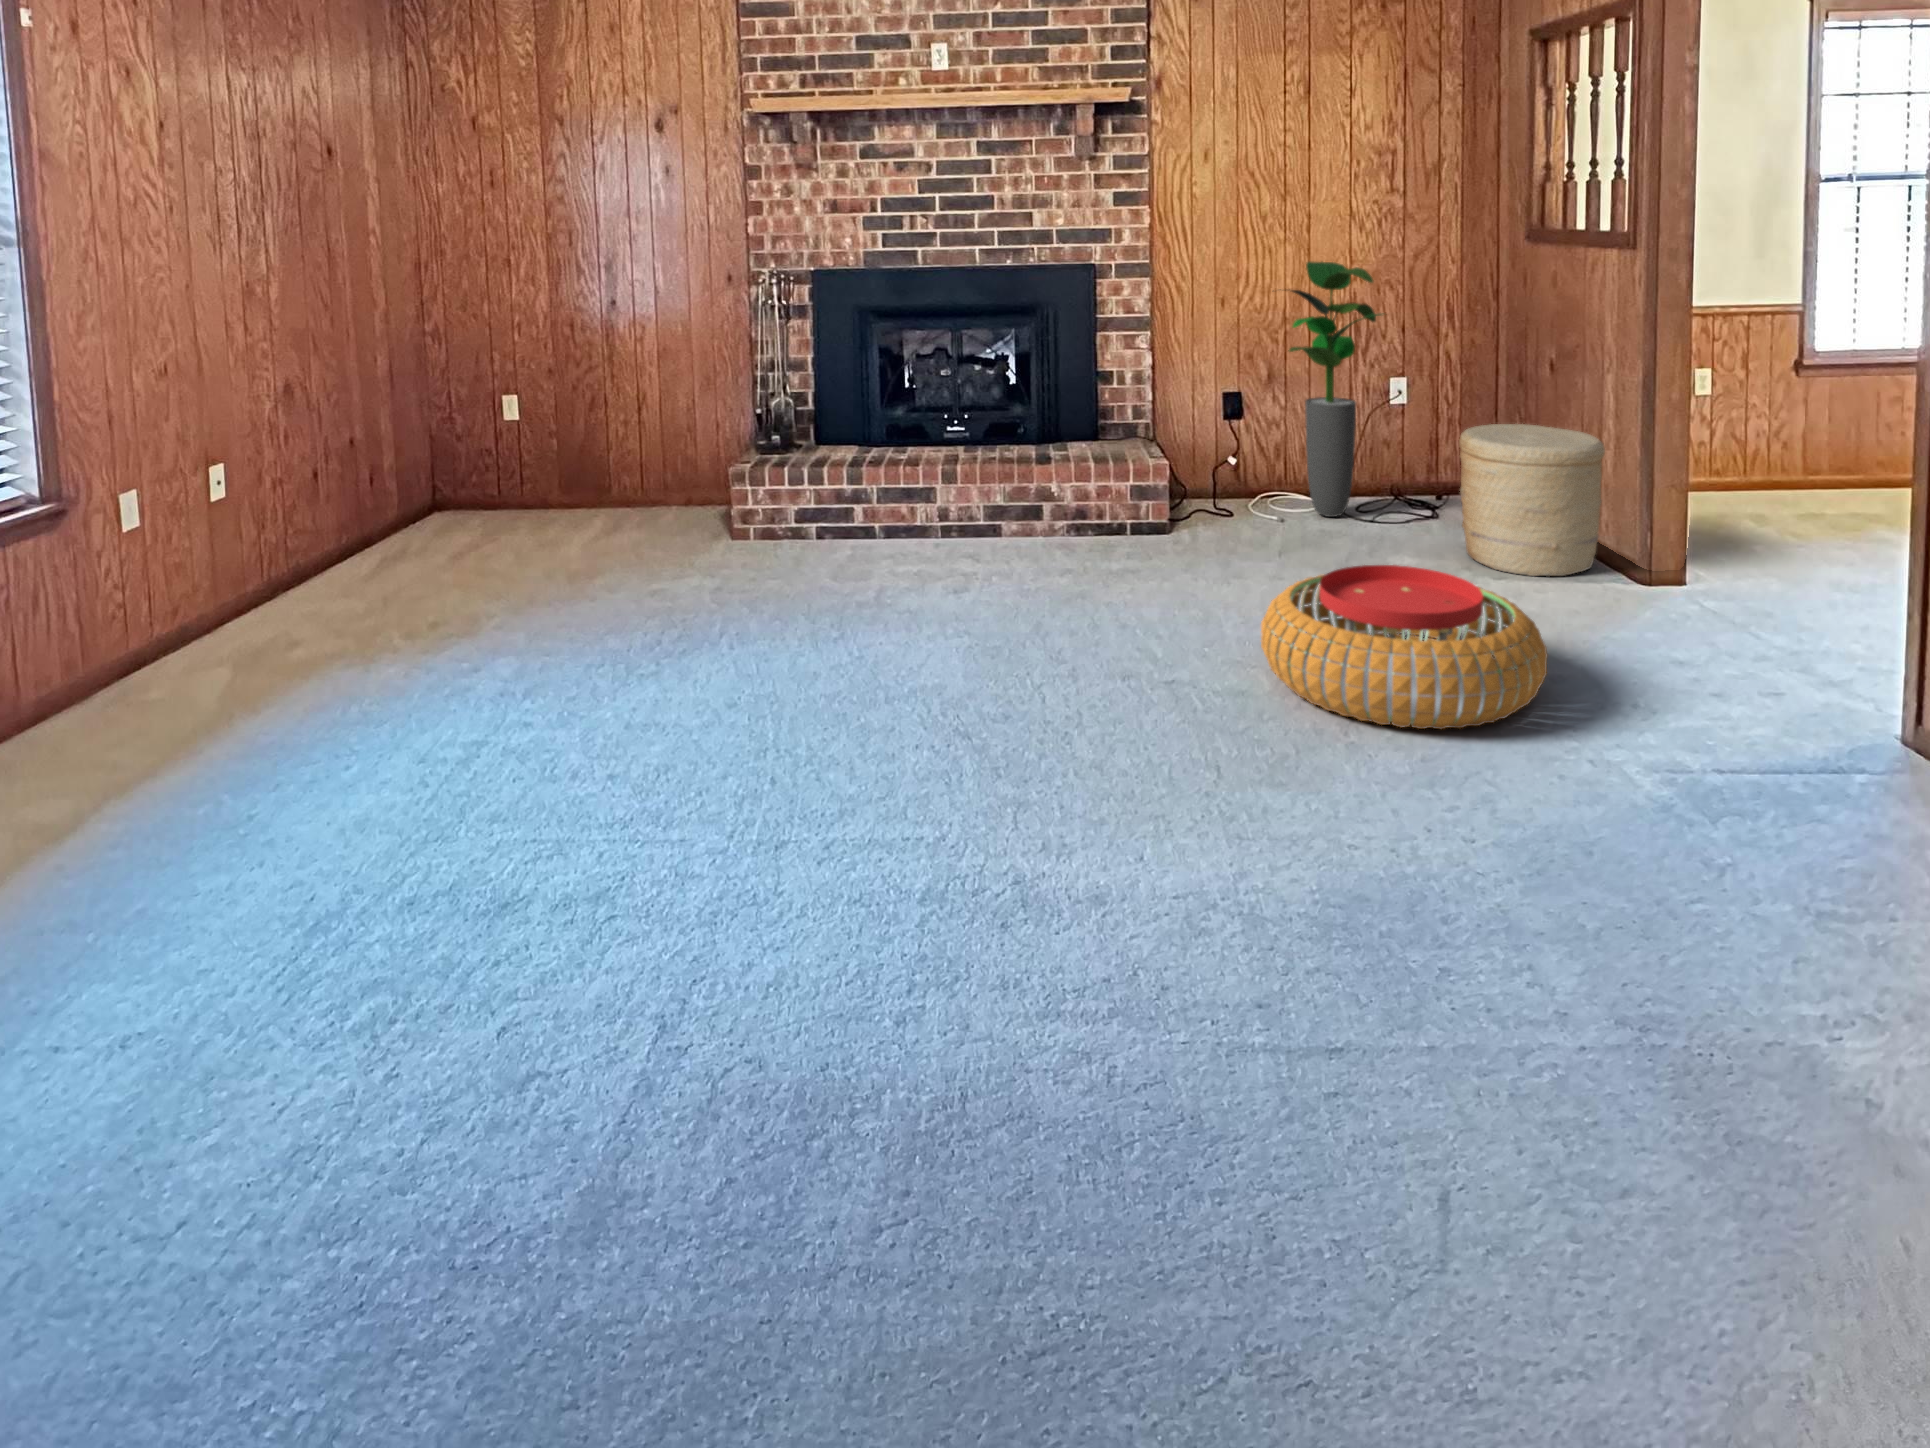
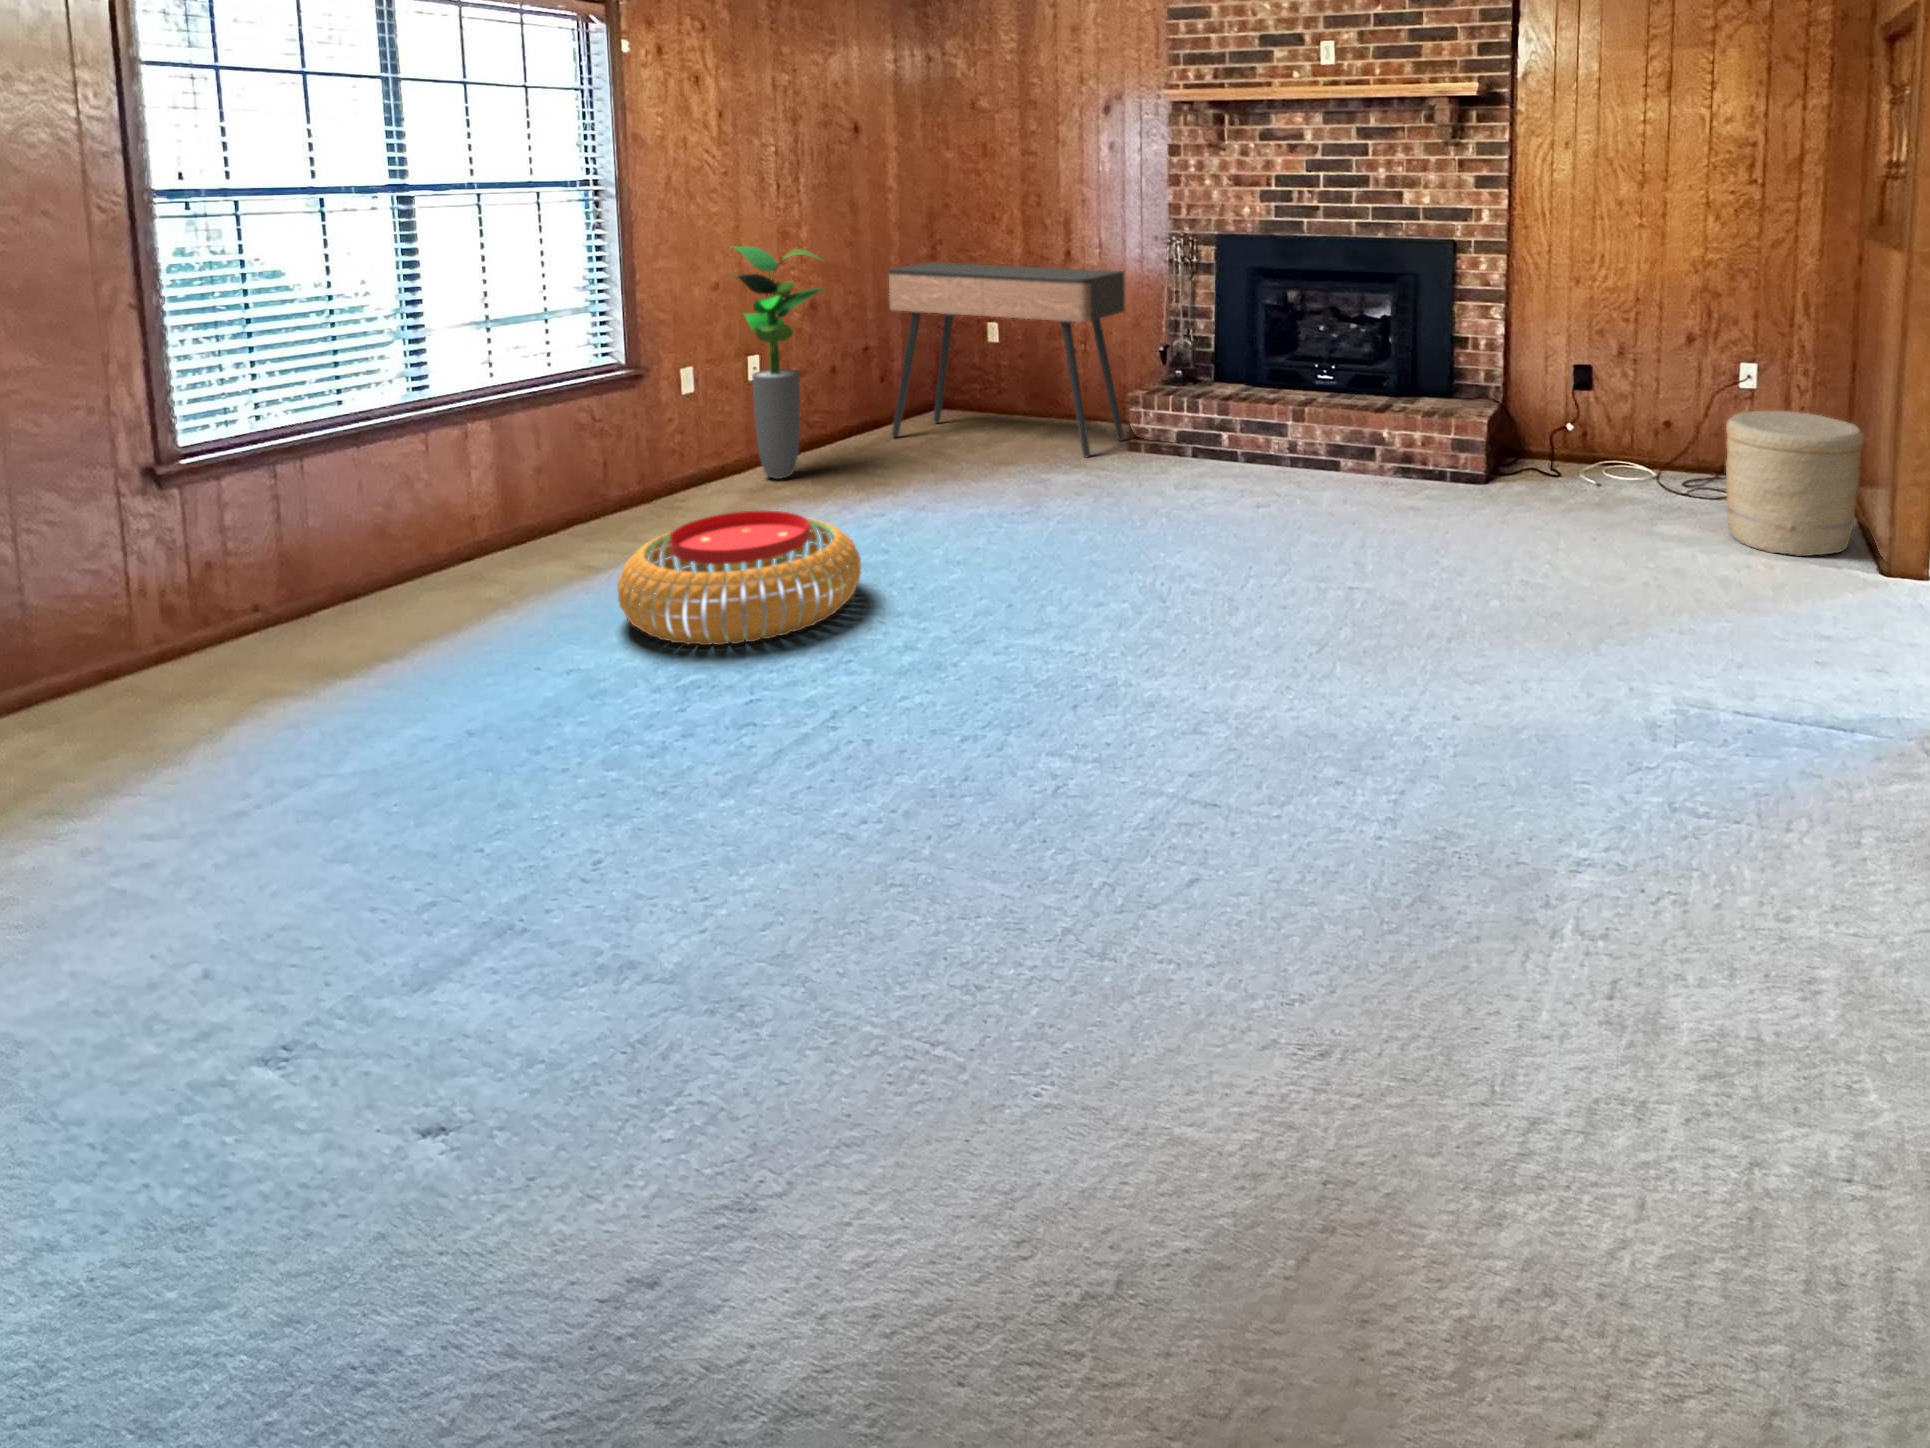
potted plant: present [1288,262,1382,517] -> present [732,246,825,479]
console table: none [389,320,715,558] -> present [889,263,1125,457]
pouf: present [1261,565,1547,729] -> present [617,511,861,645]

